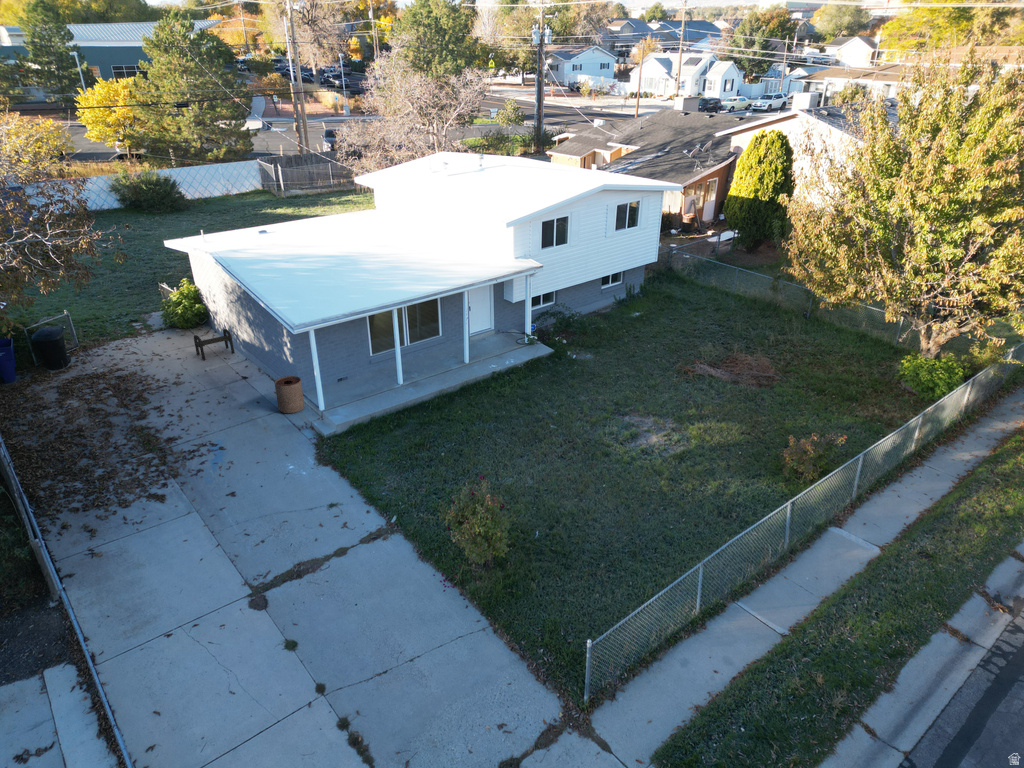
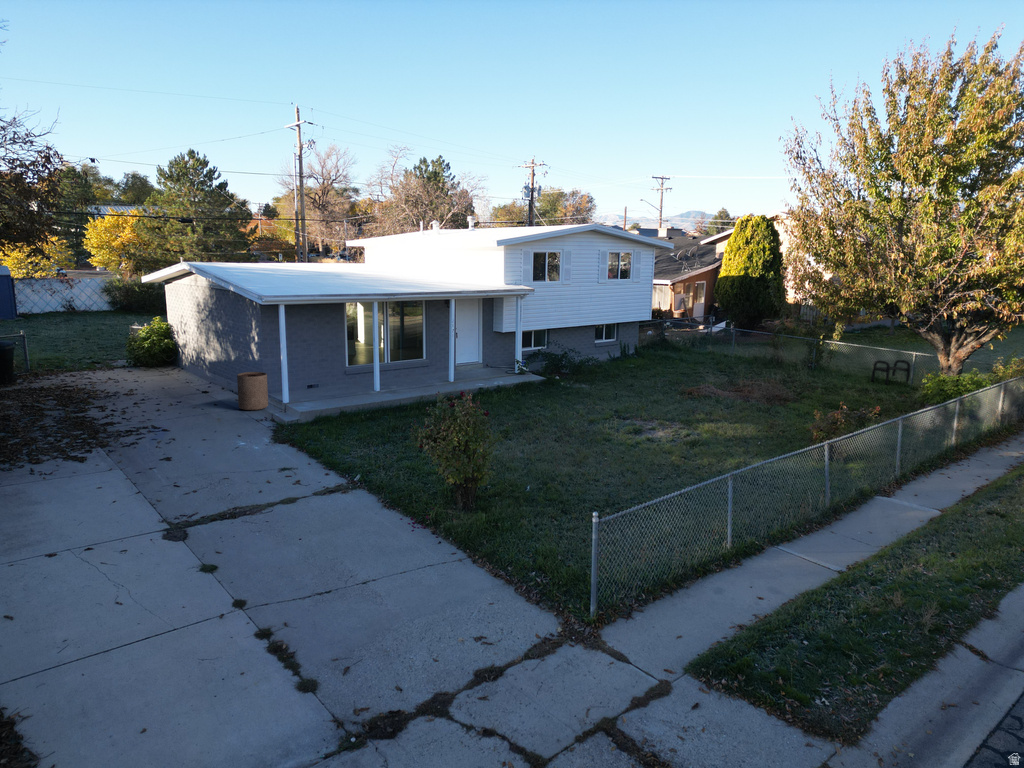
bench: present [194,329,235,360] -> present [871,360,911,384]

